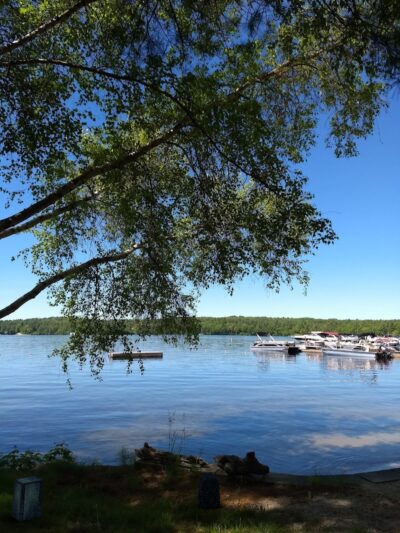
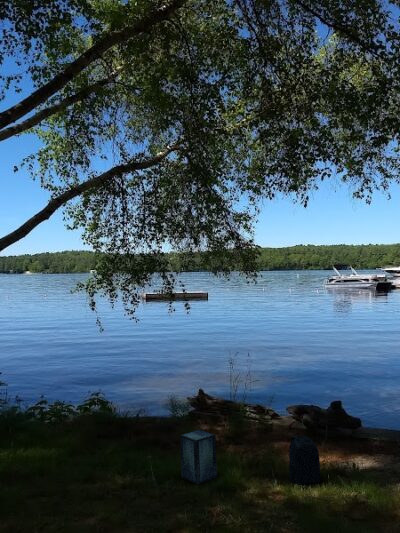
storage box: present [12,476,43,522] -> present [180,430,217,484]

